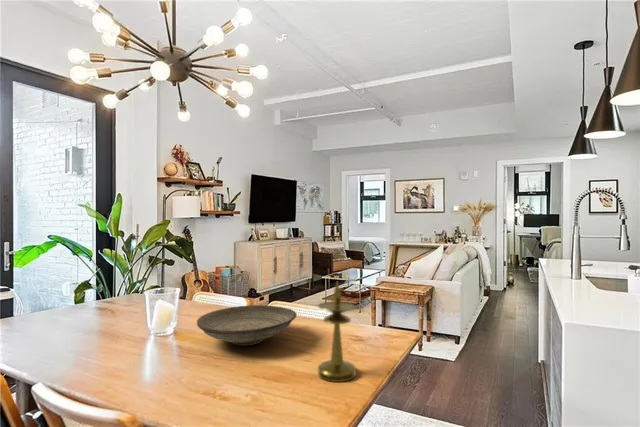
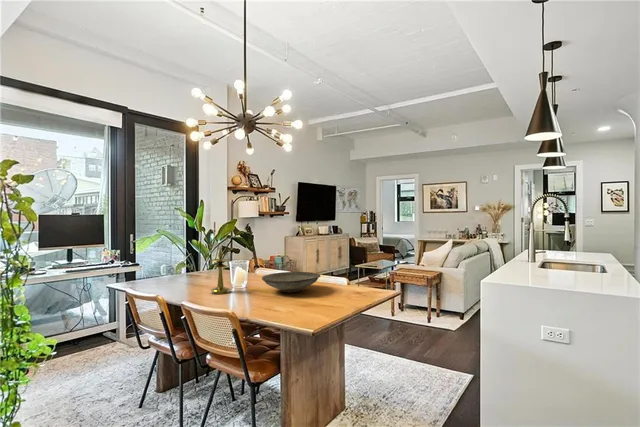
candlestick: present [318,283,356,382] -> present [211,249,230,294]

